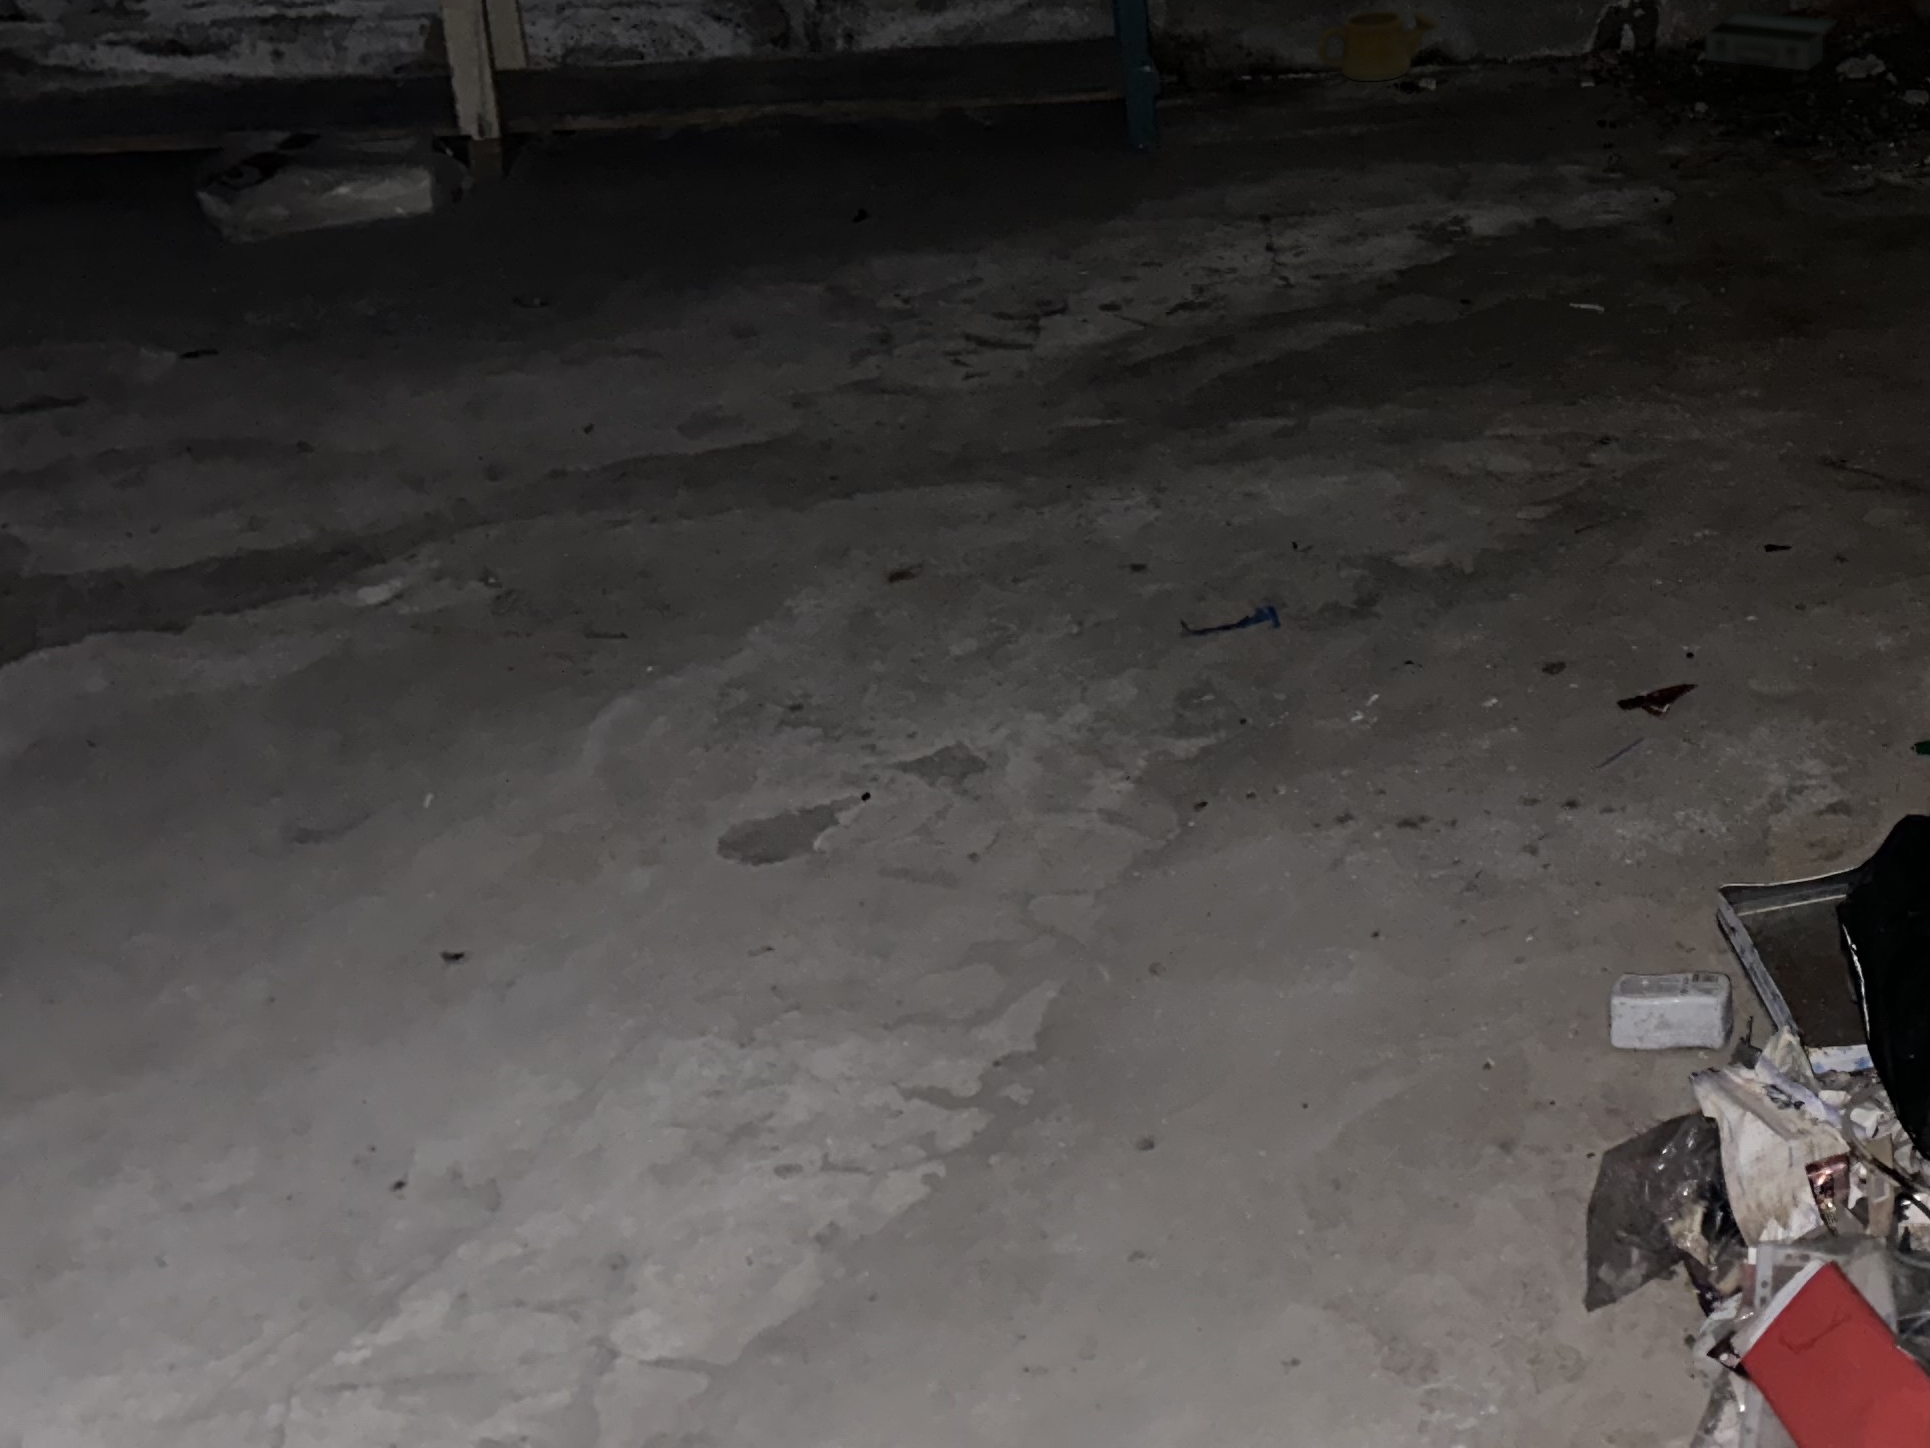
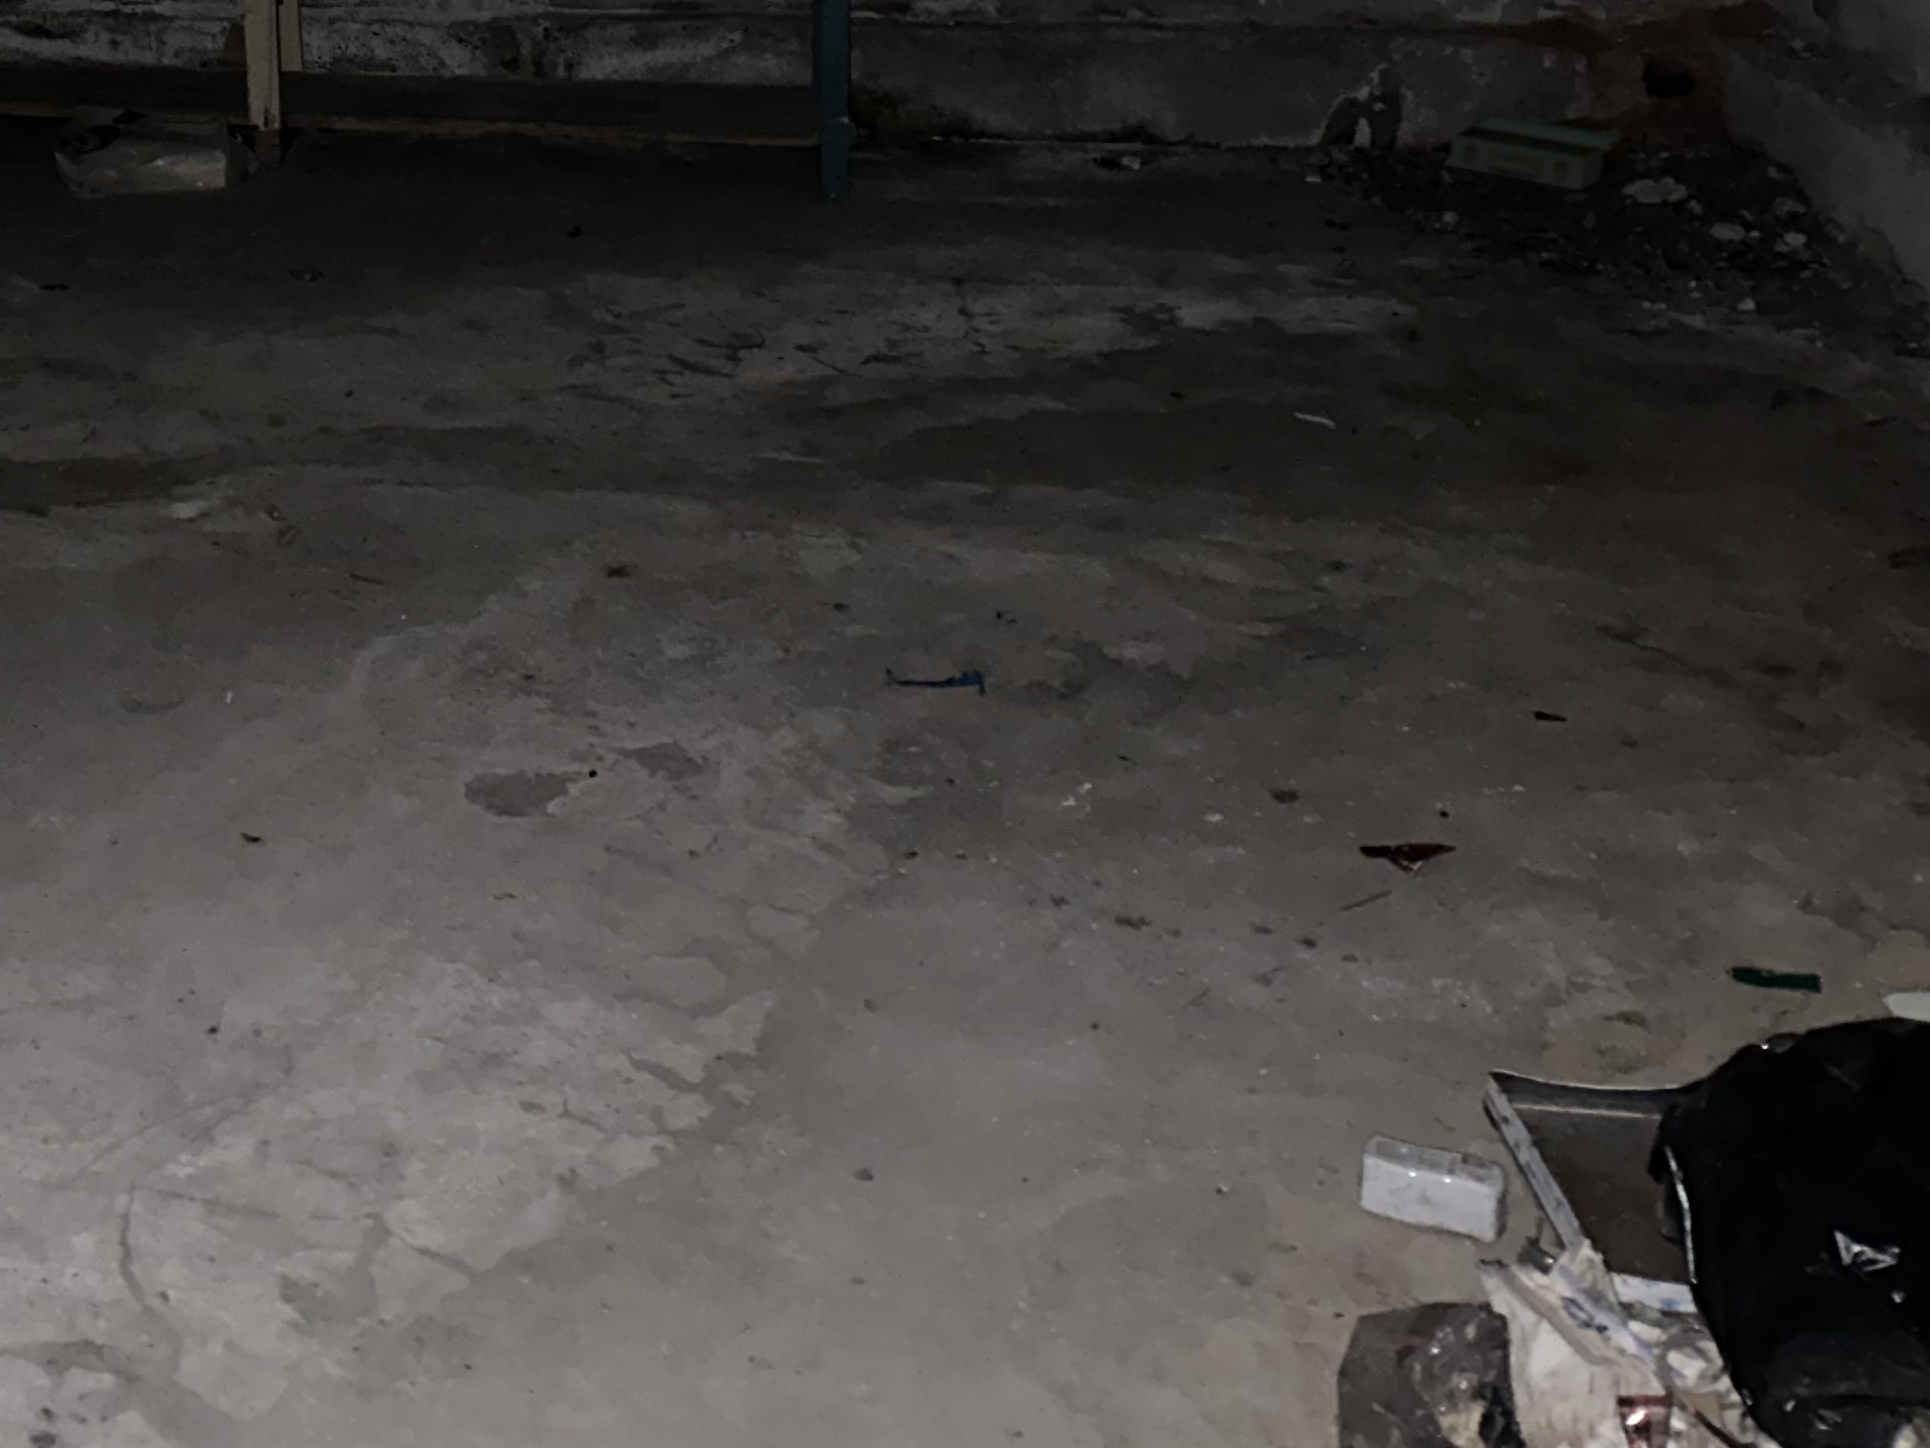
watering can: present [1318,11,1438,81] -> none [1008,80,1140,153]

